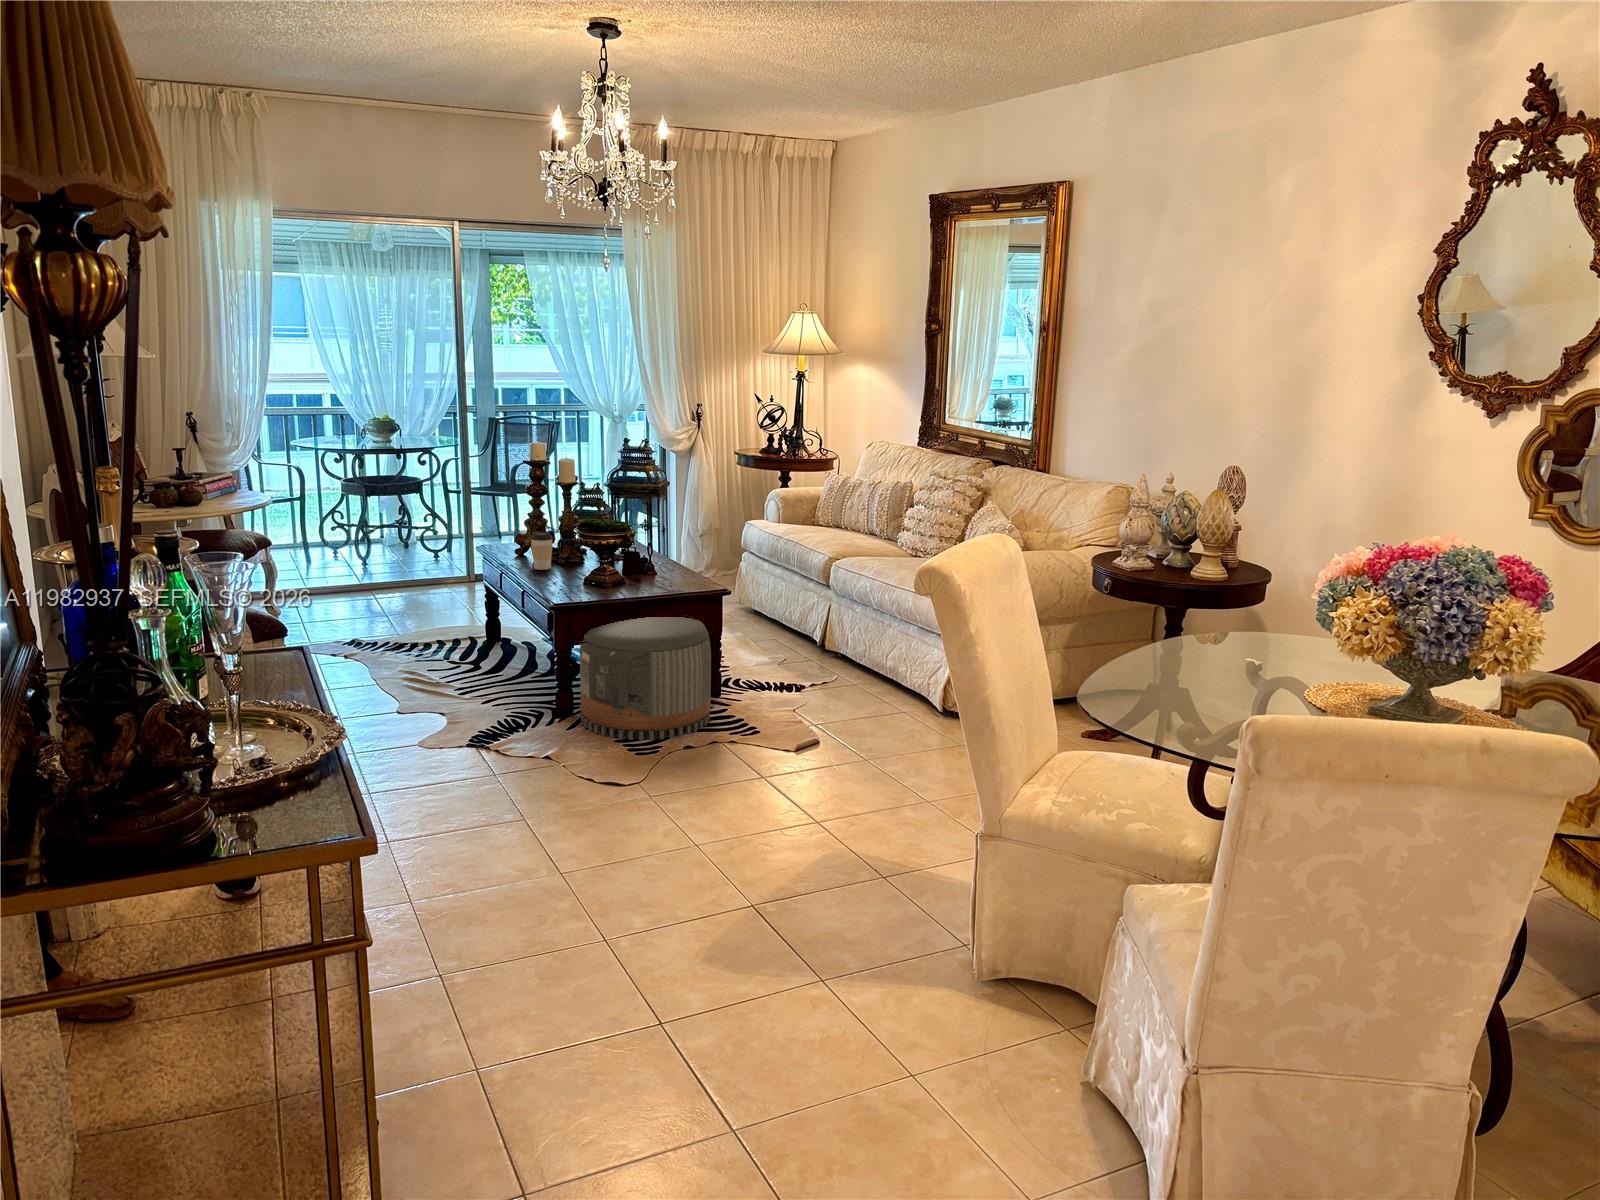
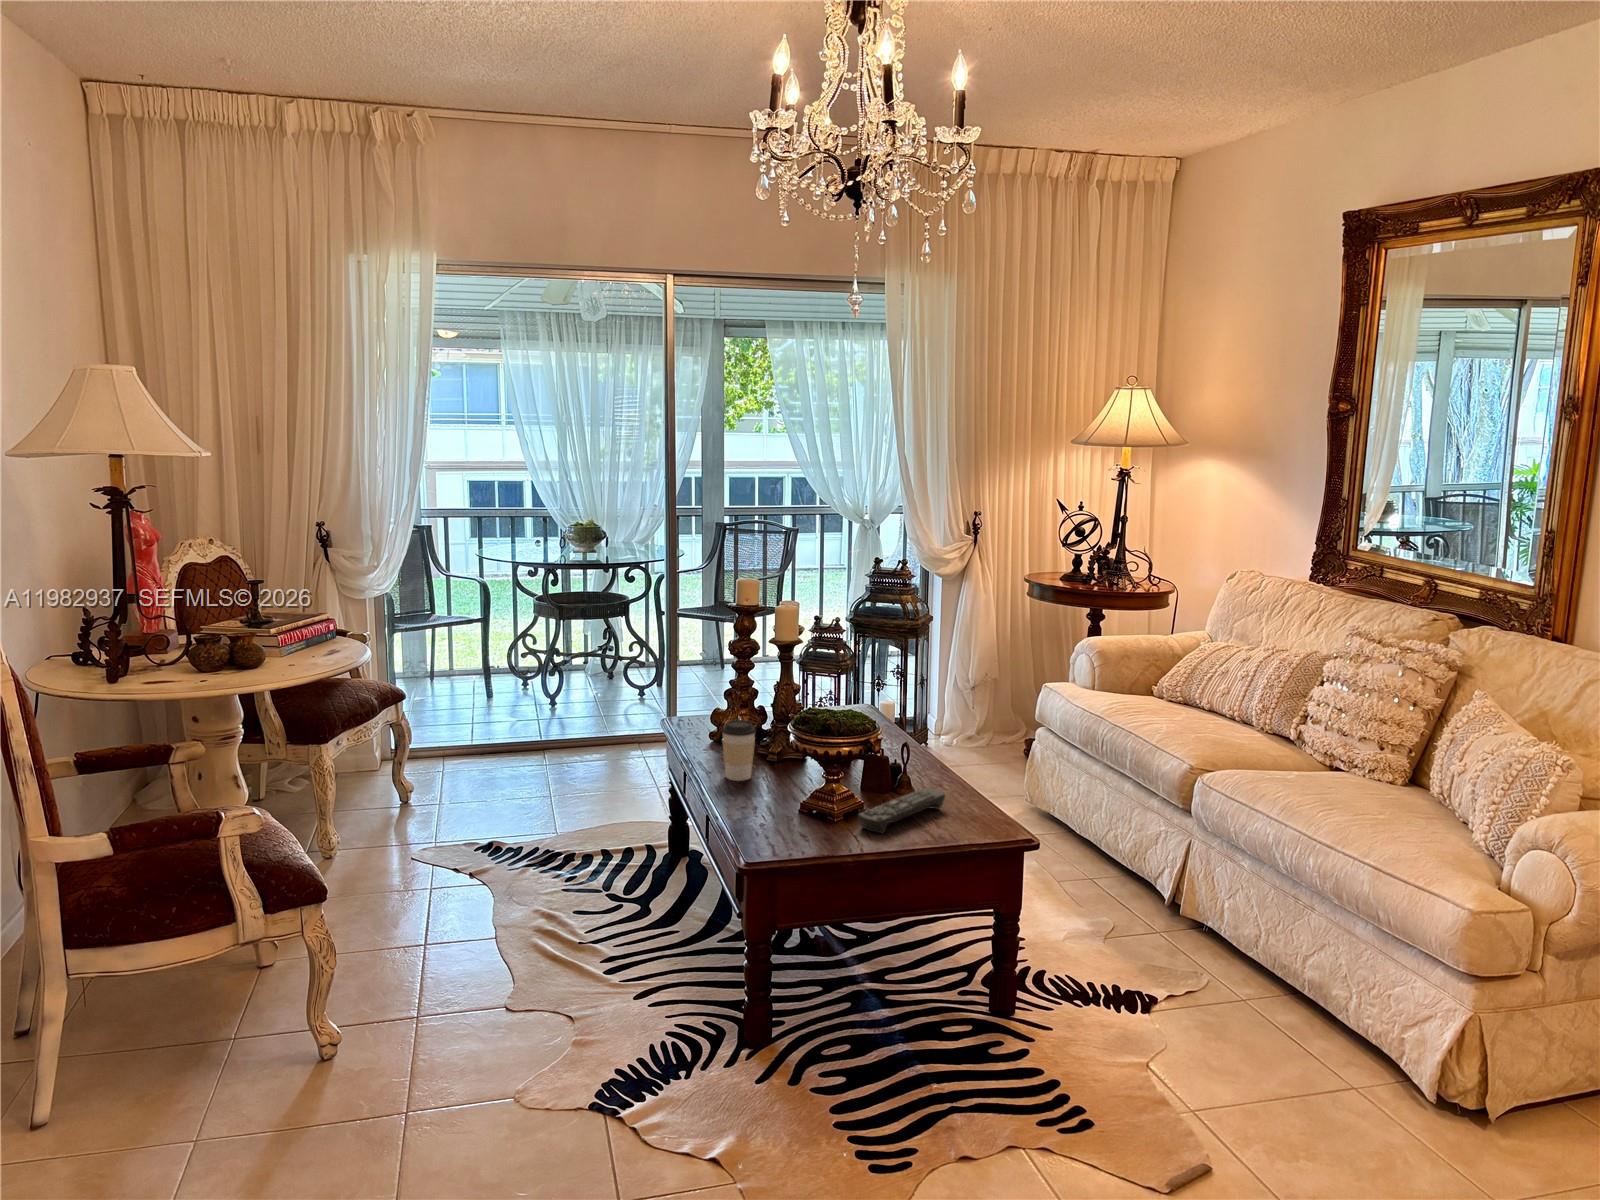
remote control: none [621,566,673,587] -> present [858,788,945,834]
pouf: present [580,617,711,740] -> none [780,870,1009,1136]

